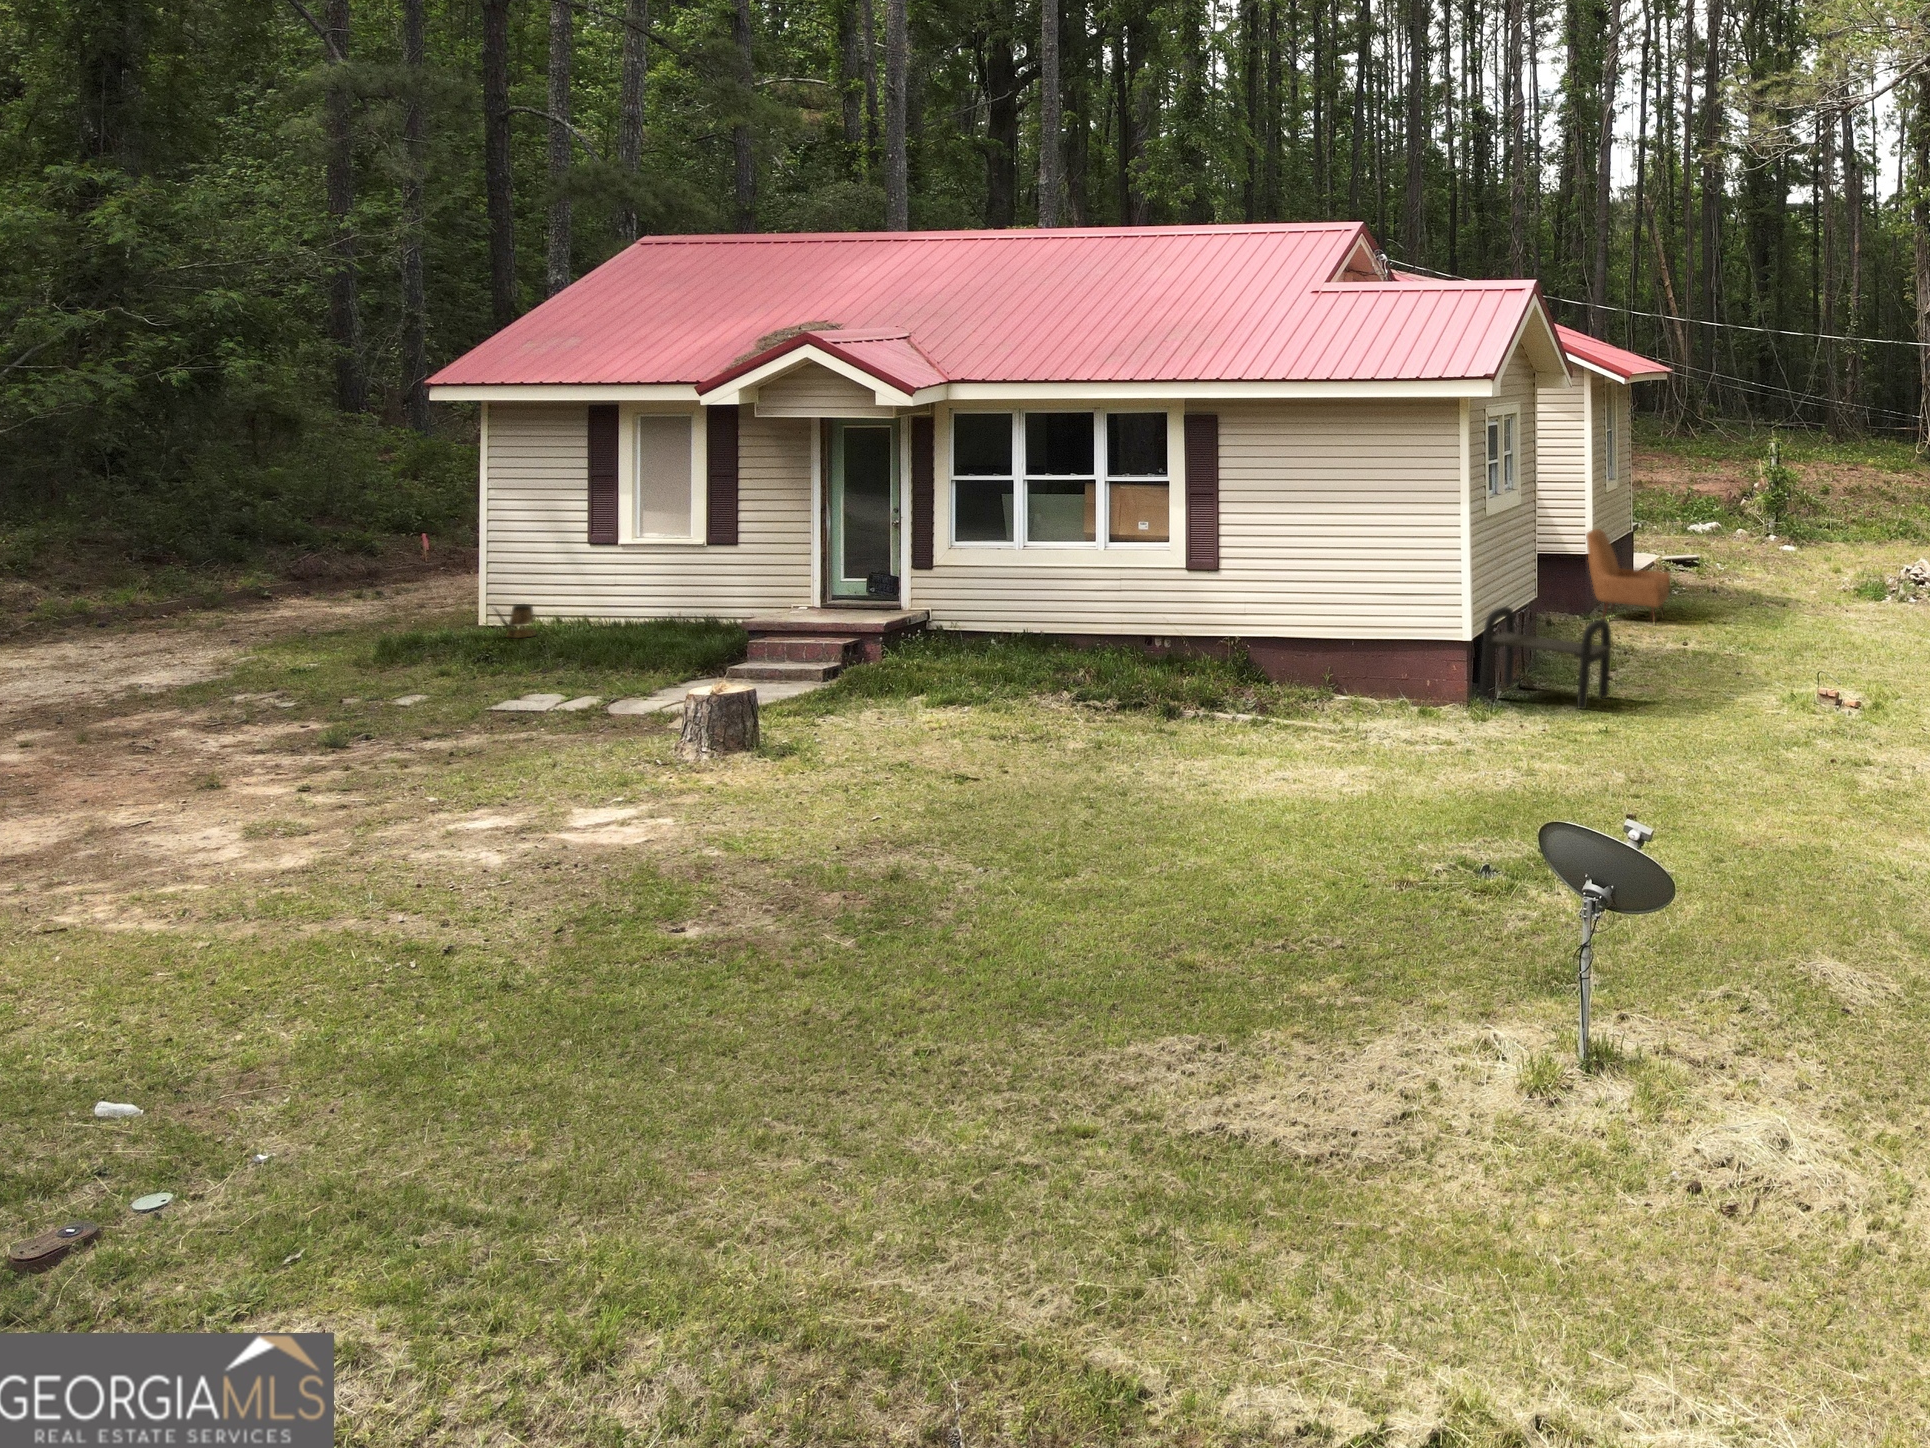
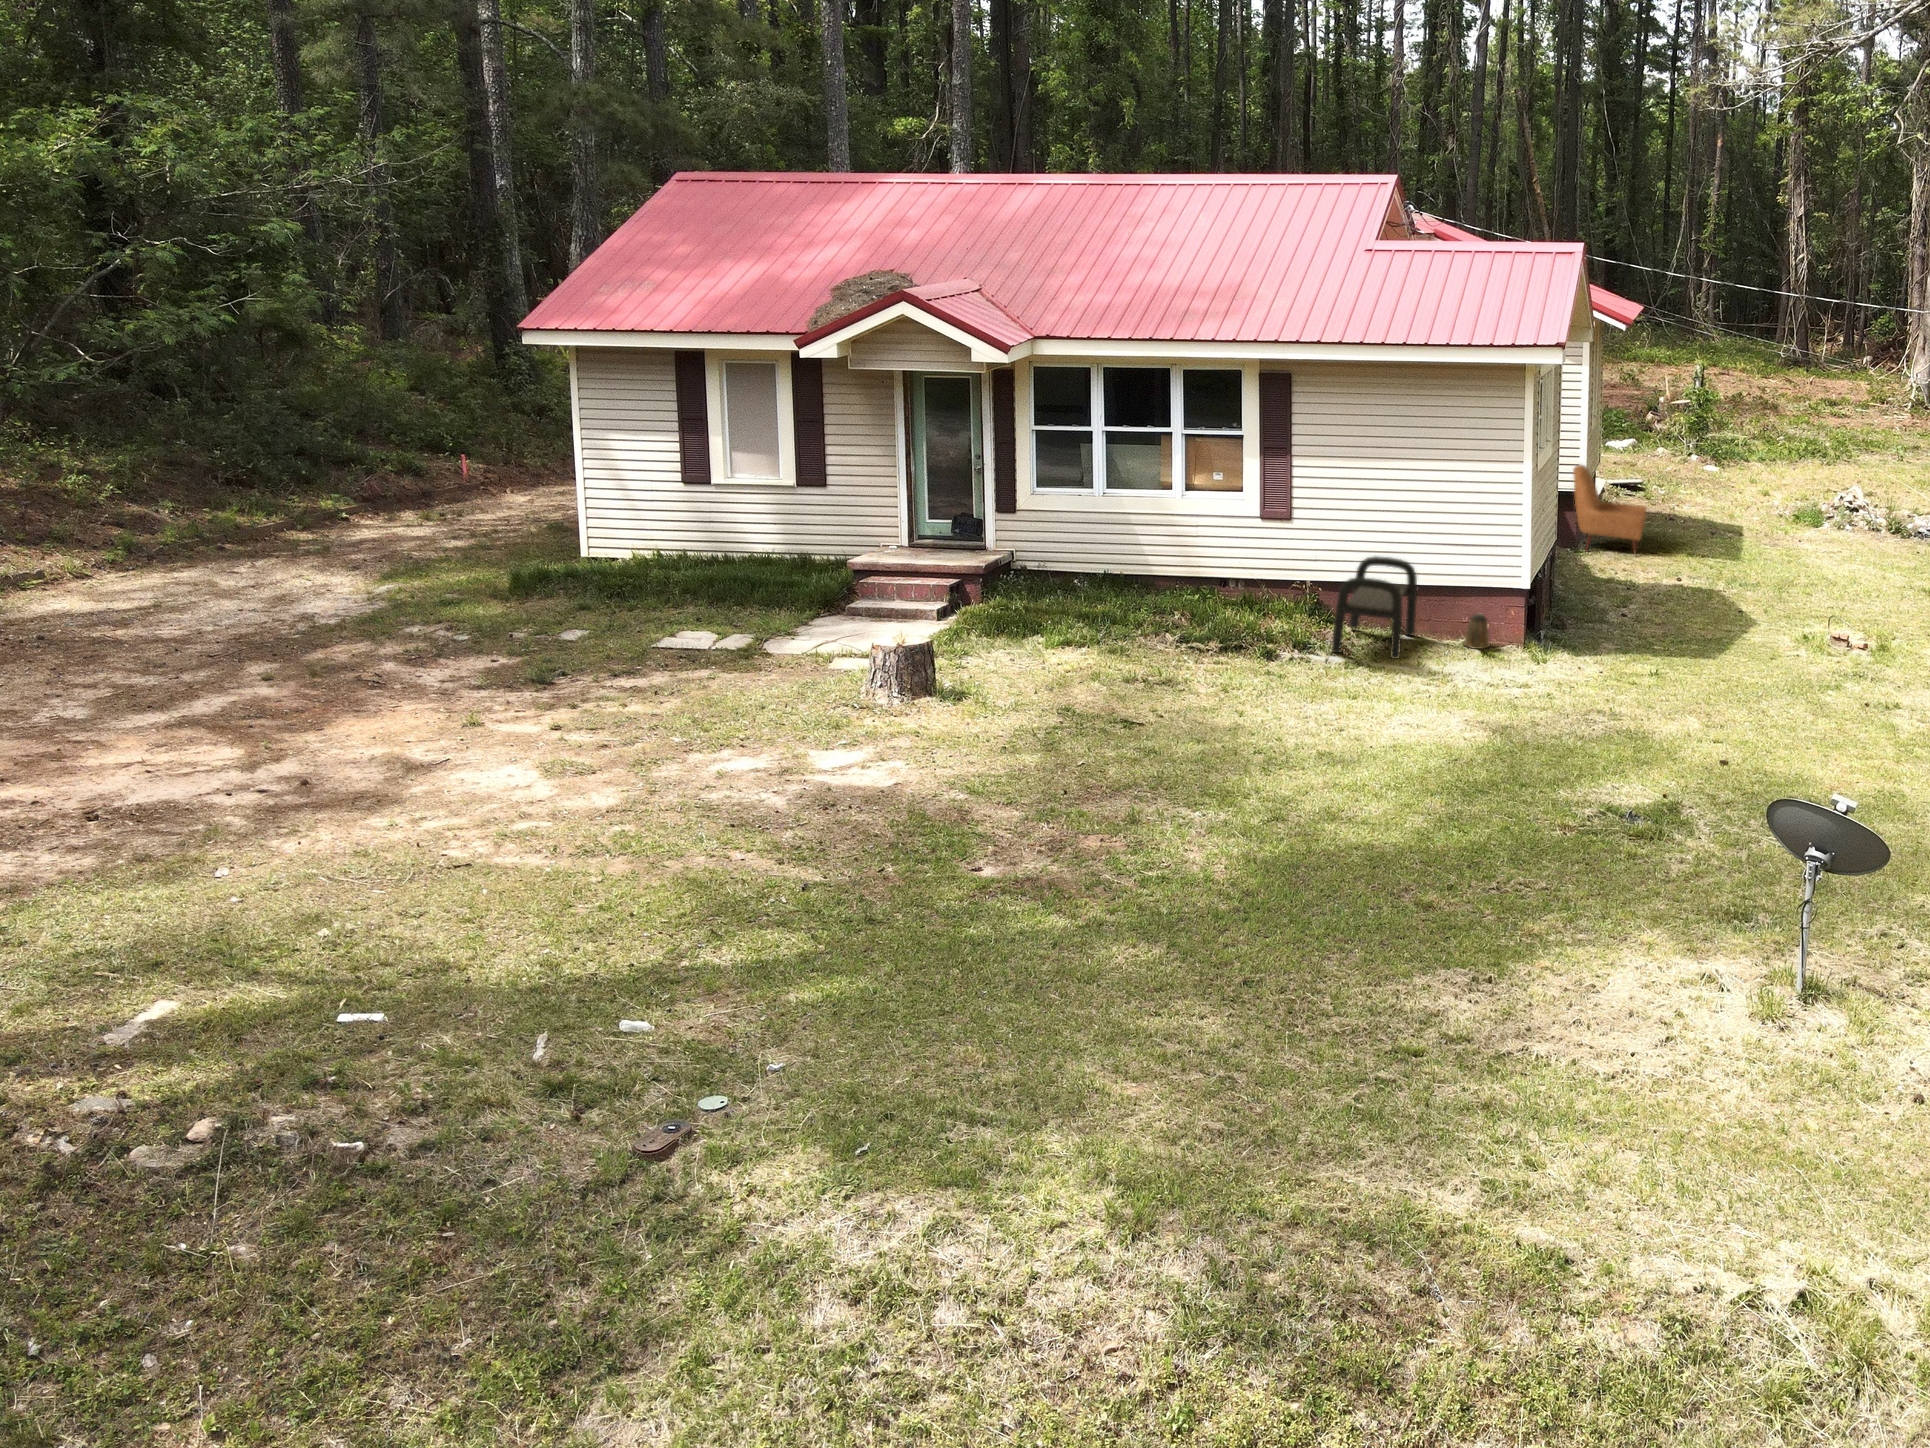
watering can: present [495,604,537,638] -> present [1463,614,1490,649]
bench: present [1479,607,1611,709] -> present [1332,556,1417,659]

